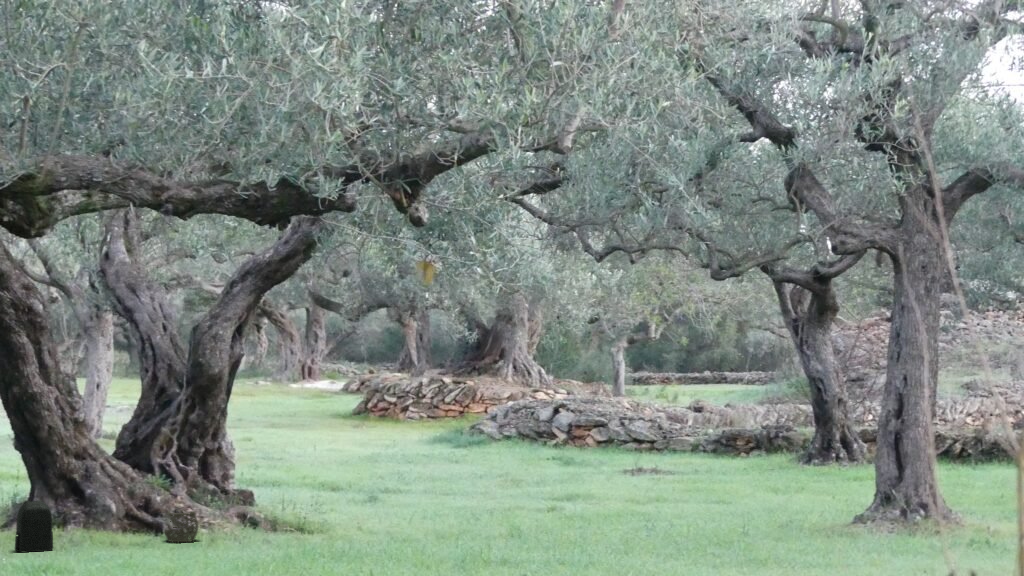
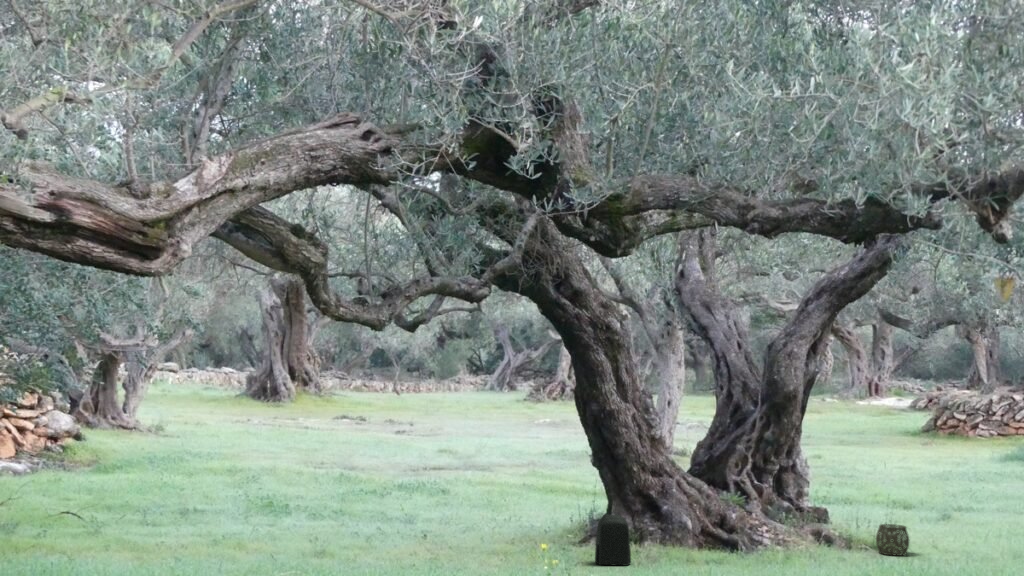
woven basket: present [165,510,198,542] -> present [876,524,909,556]

